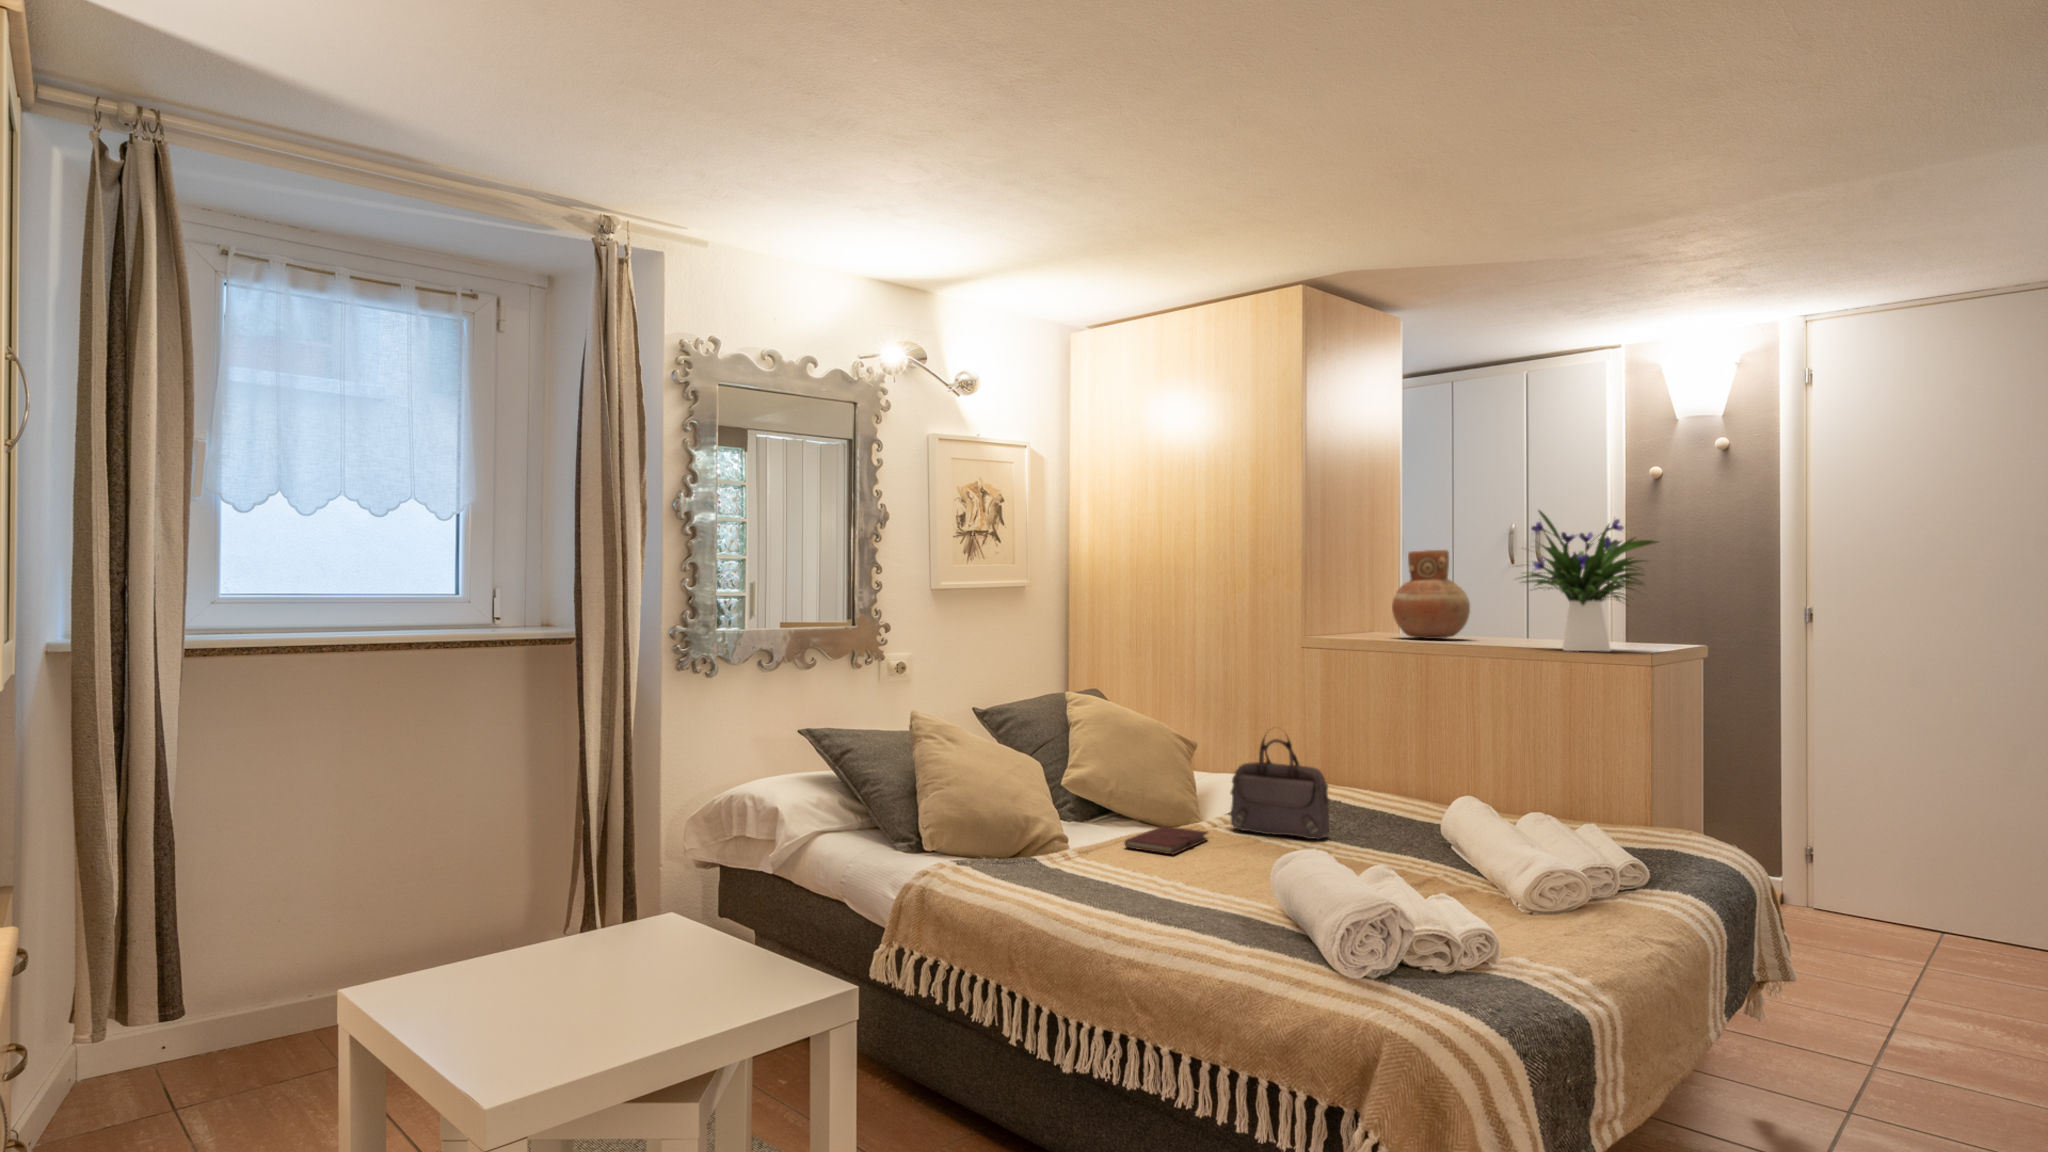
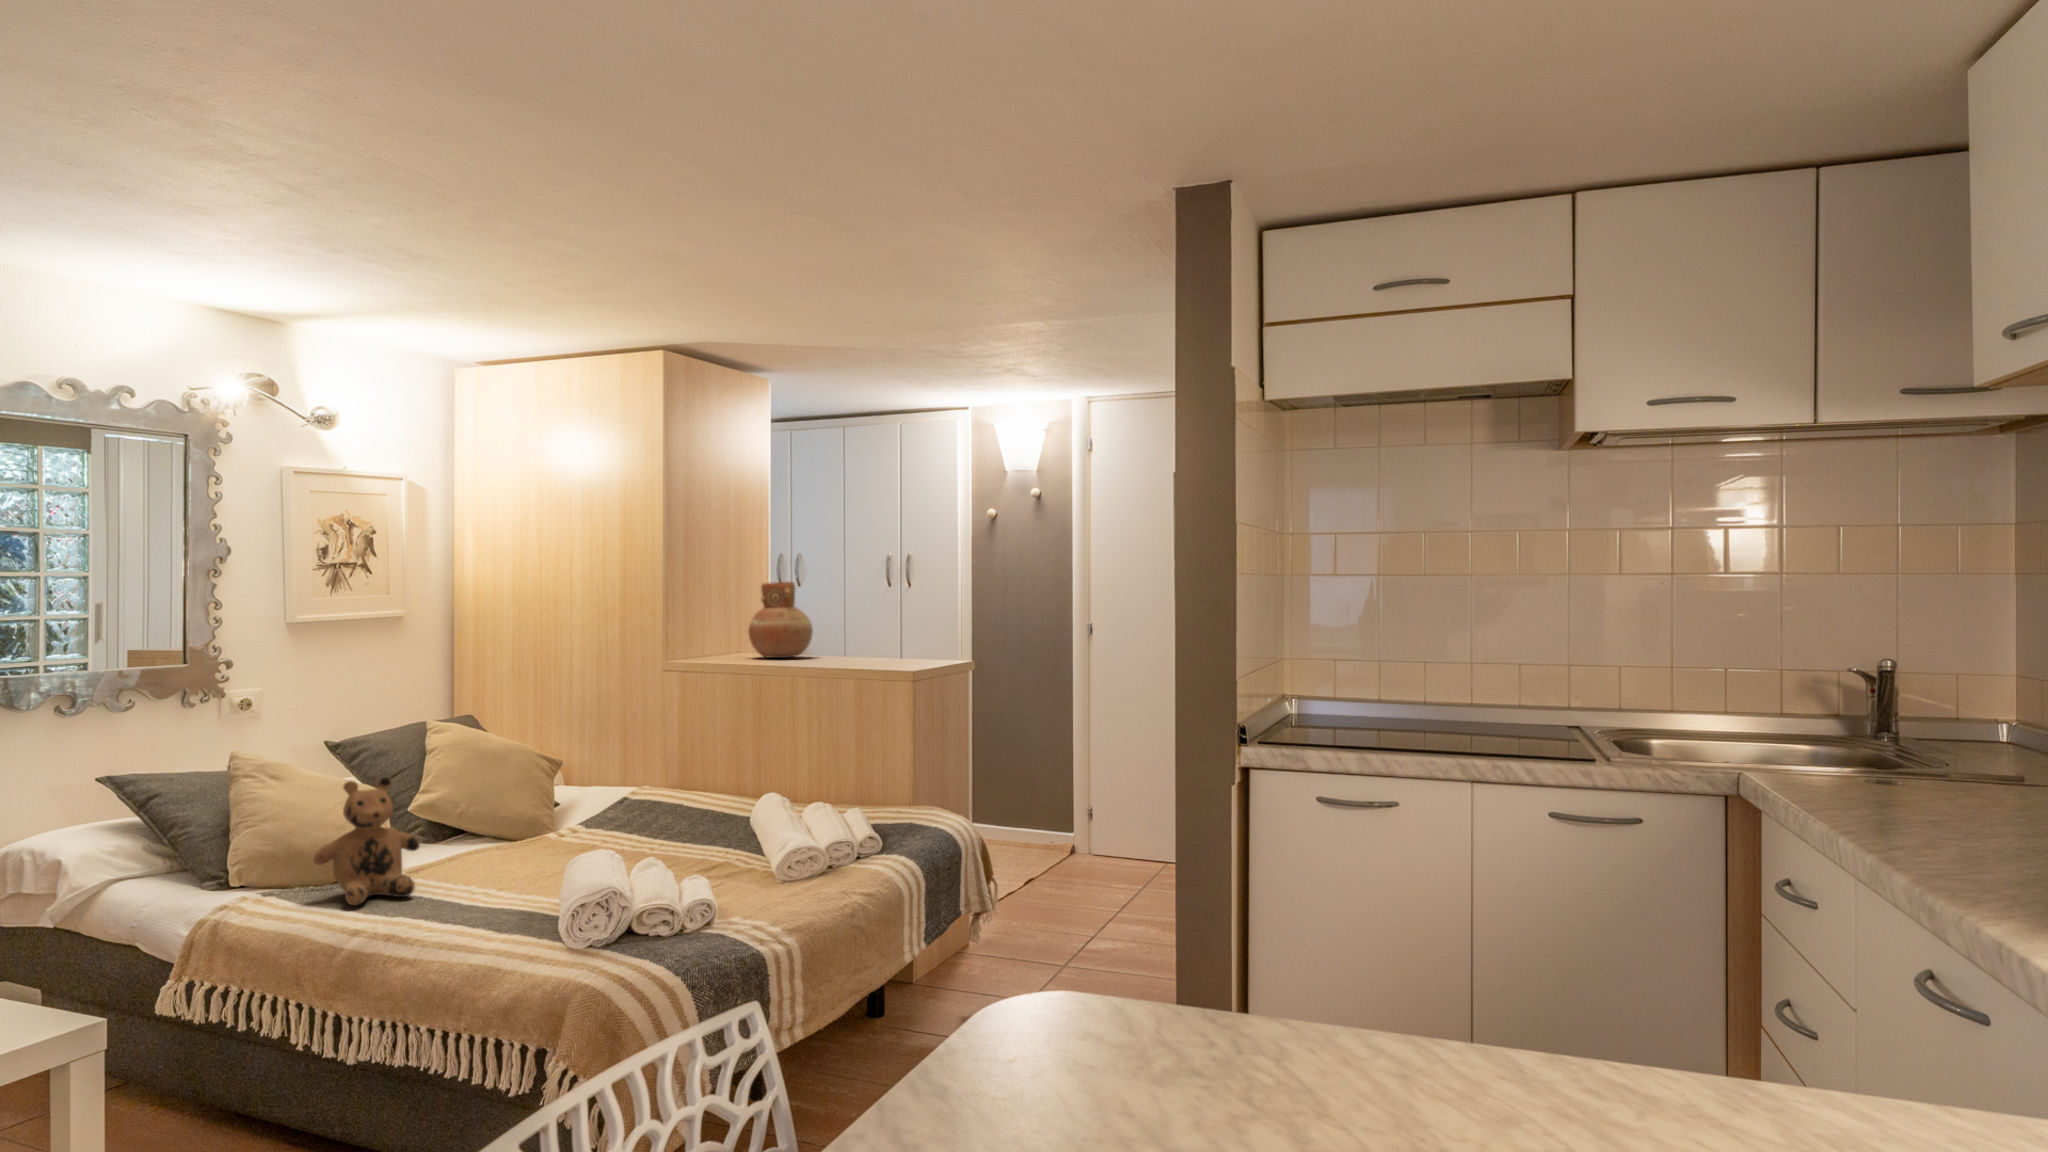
flower arrangement: present [1523,511,1659,651] -> none [825,553,931,668]
handbag: present [1230,729,1329,839] -> none [571,743,657,839]
teddy bear: none [1007,749,1108,888] -> present [313,777,420,906]
notebook: present [1124,826,1208,854] -> none [454,839,543,864]

